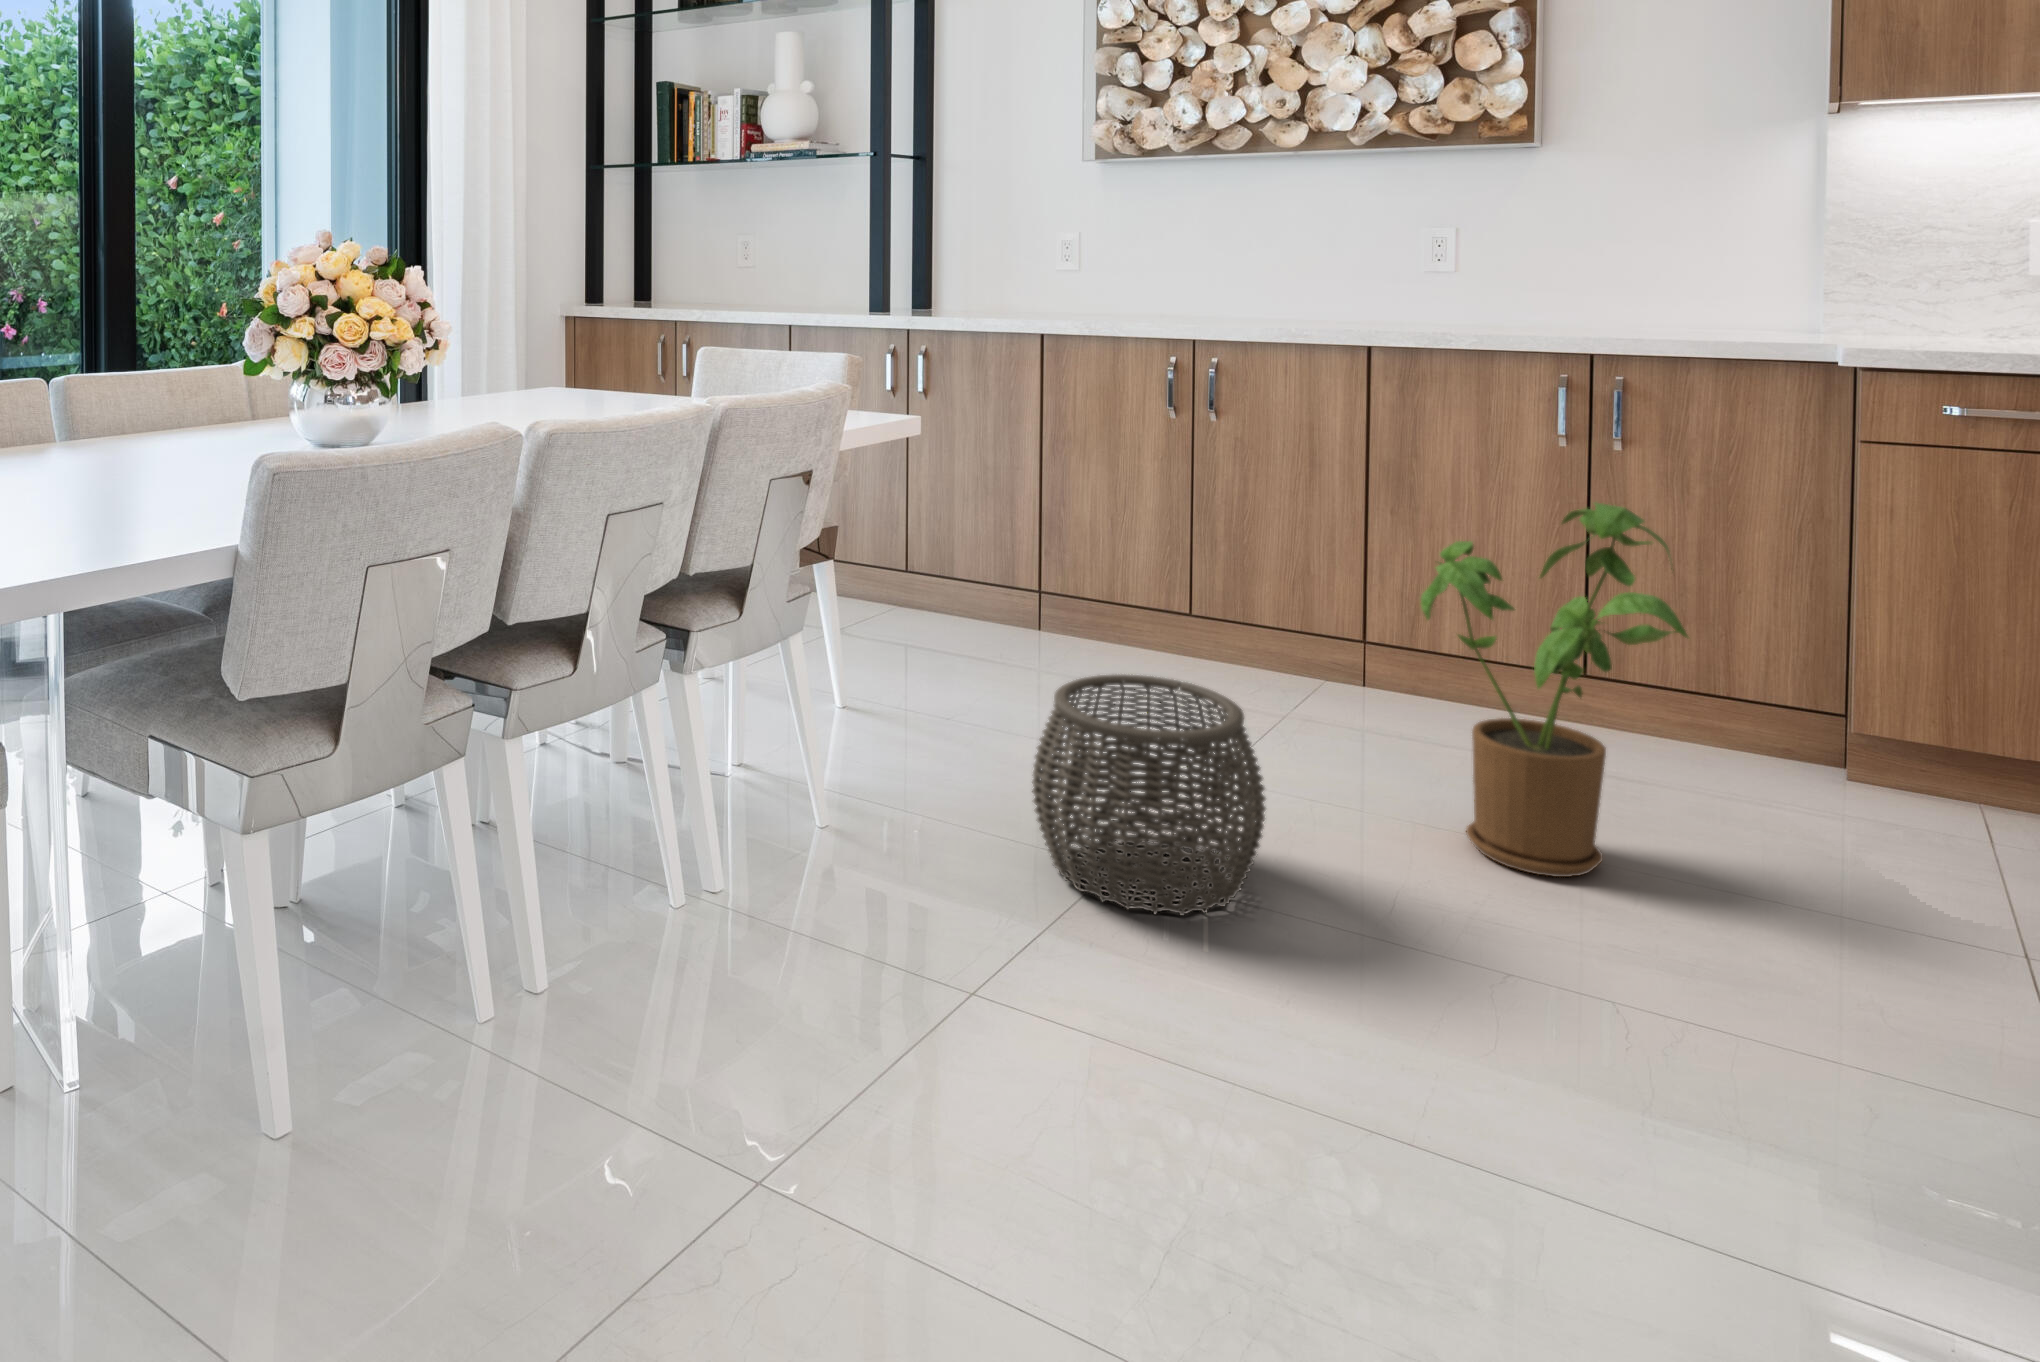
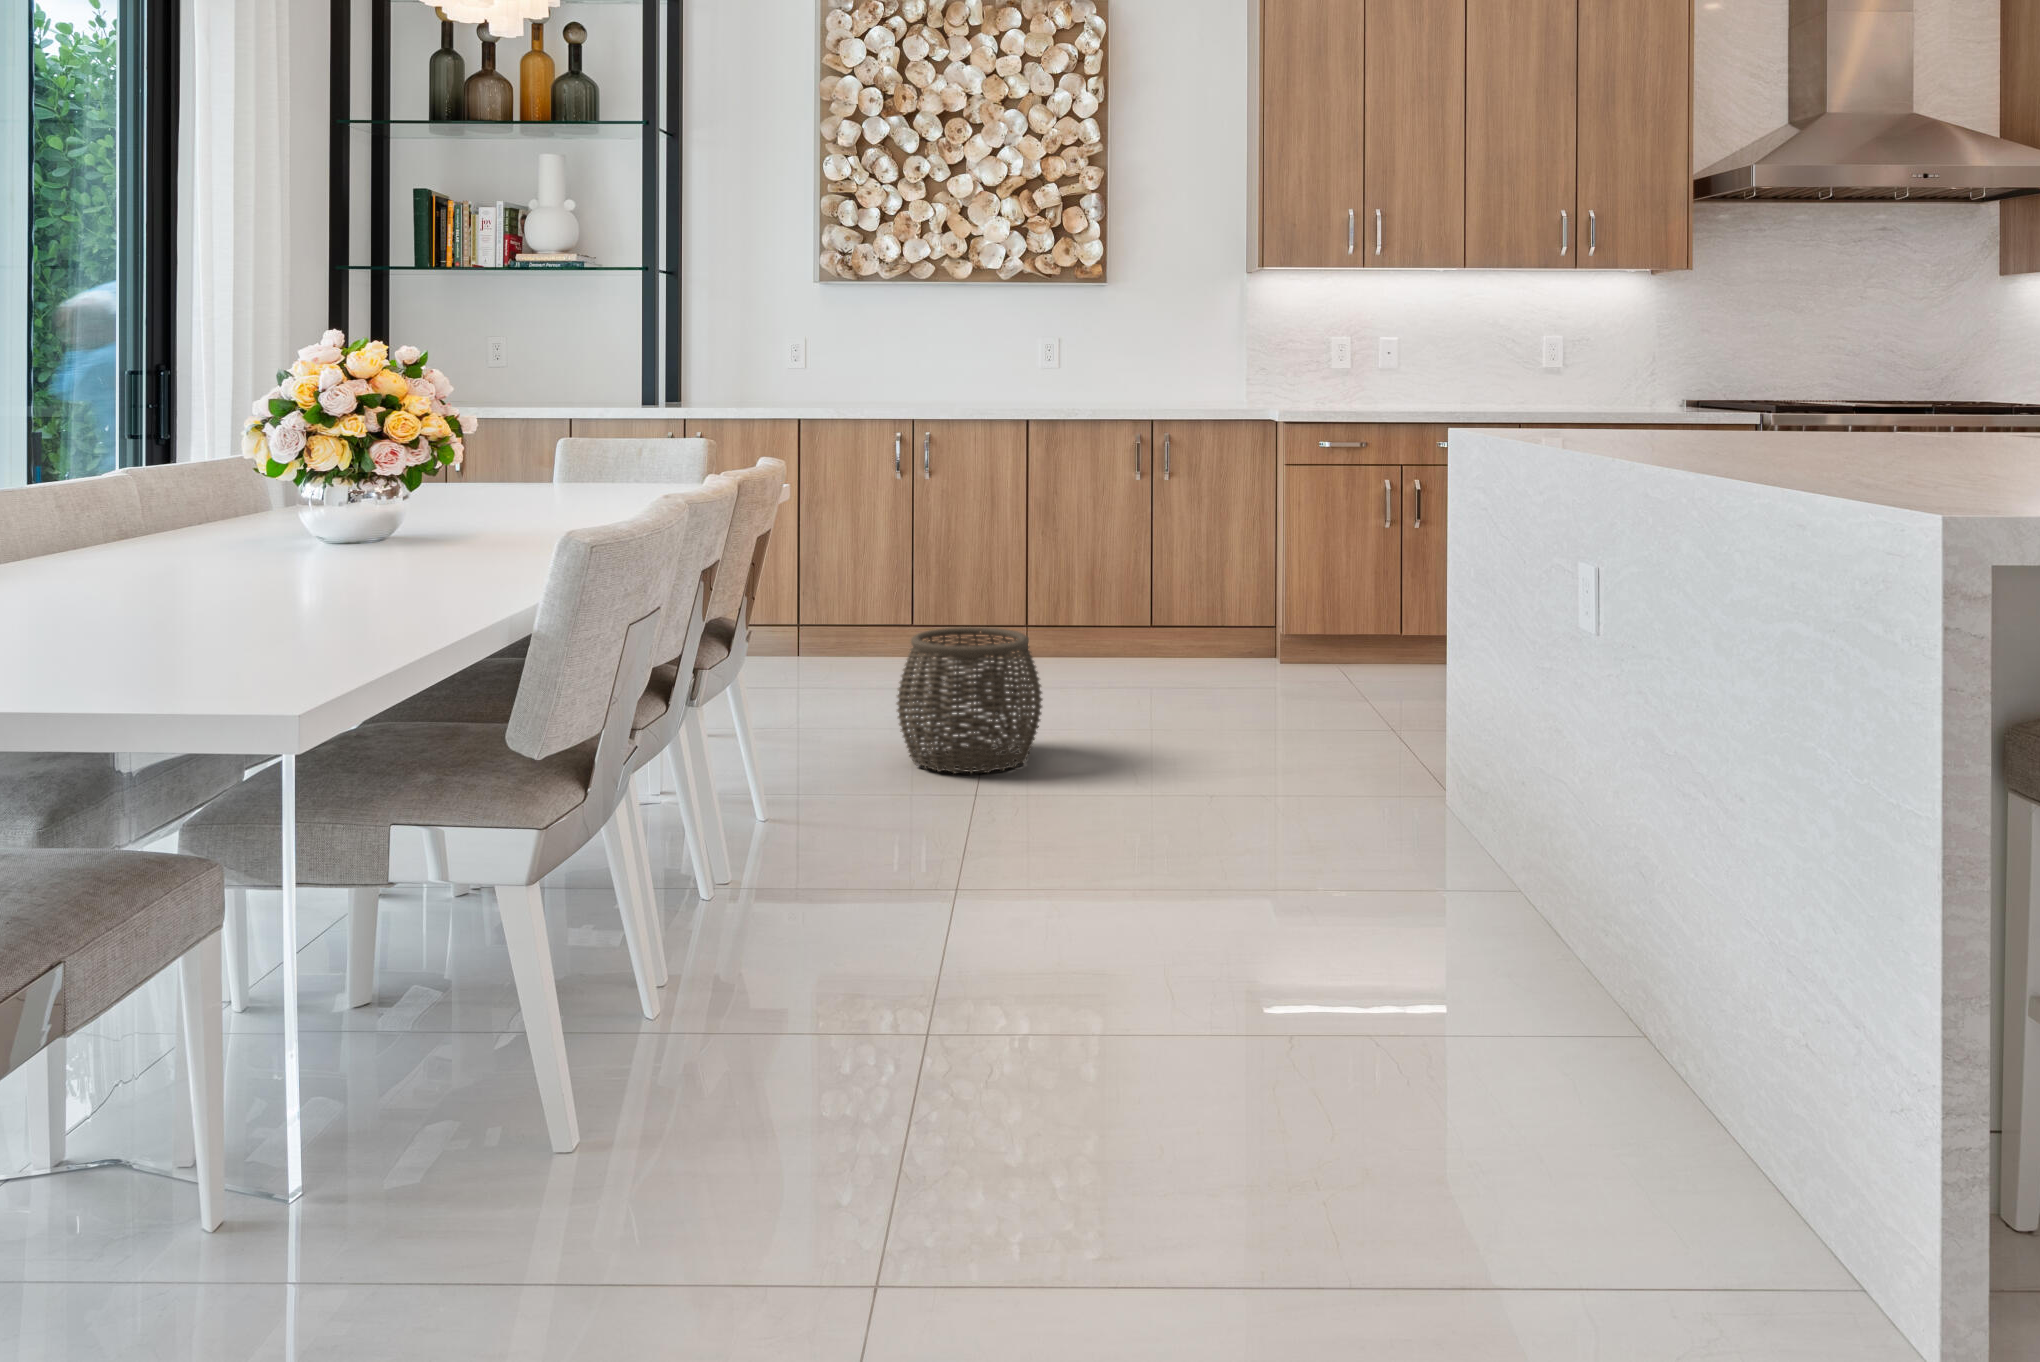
house plant: present [1420,503,1688,877] -> none [1100,495,1239,726]

